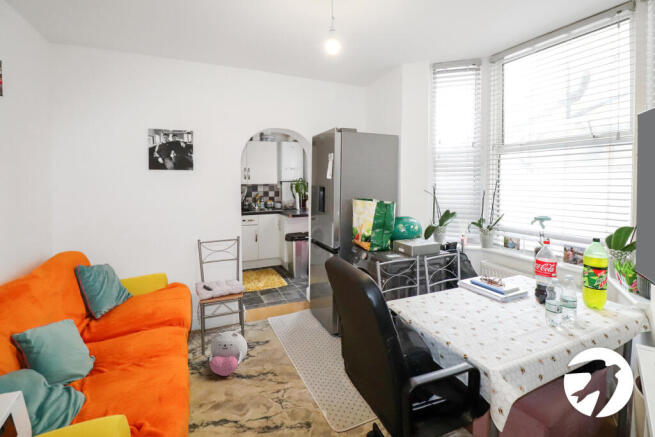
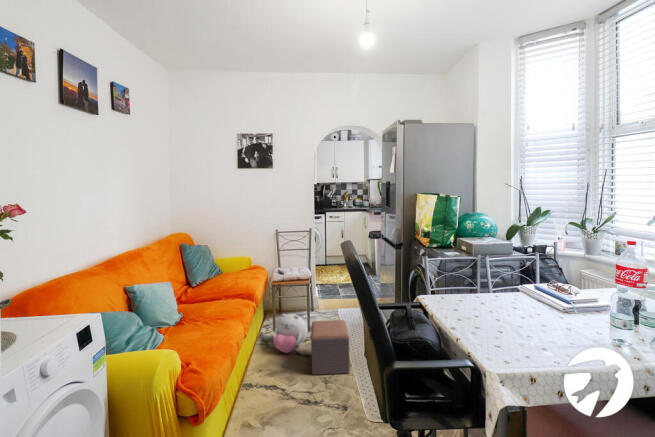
footstool: none [256,332,302,396] -> present [311,320,350,375]

